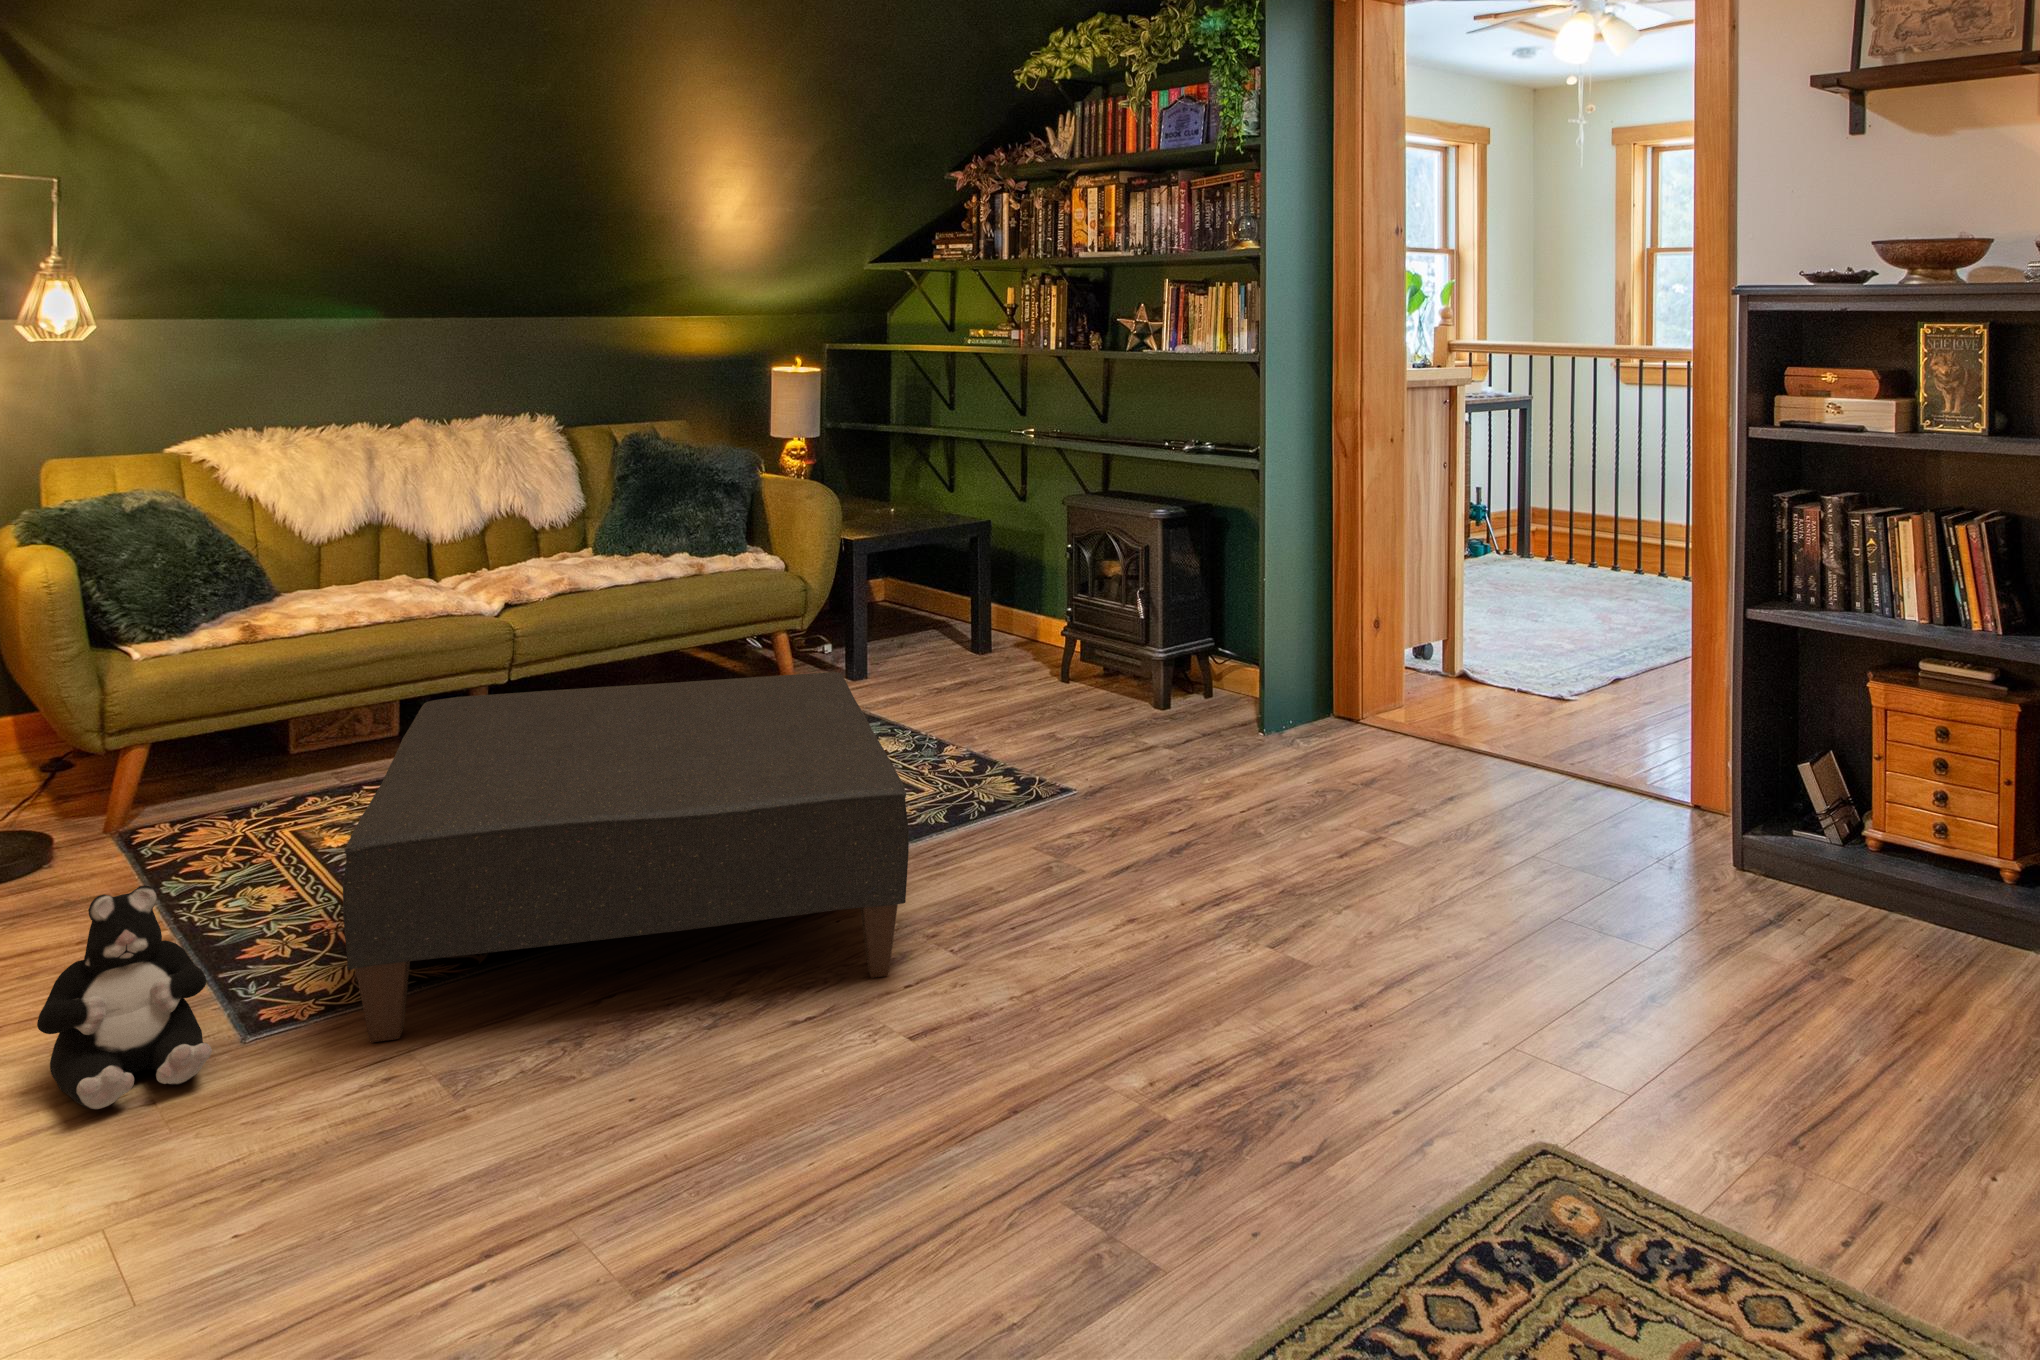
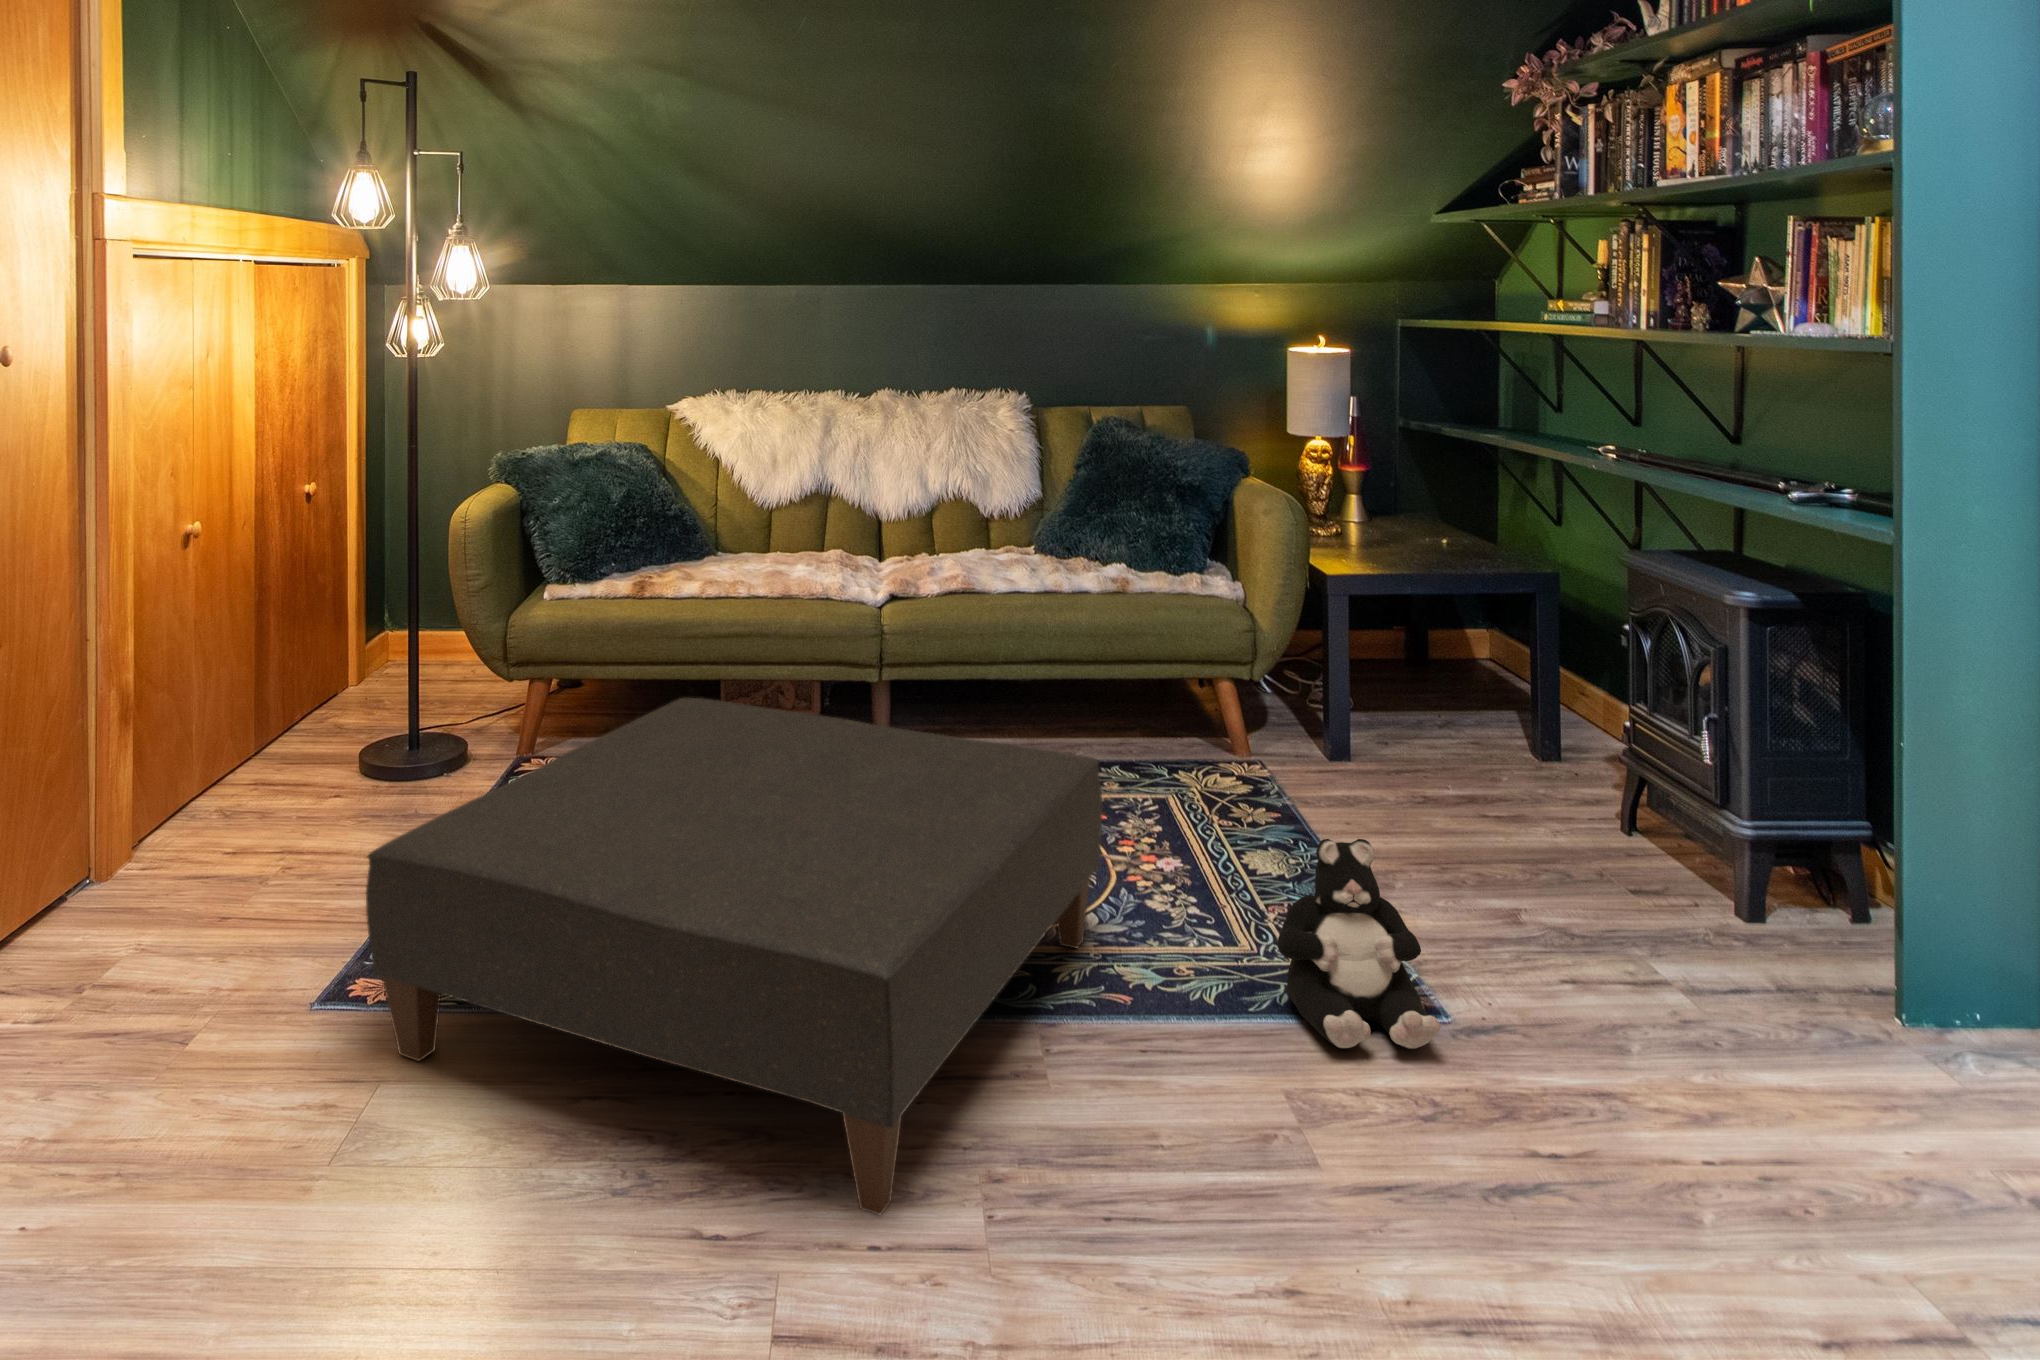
plush toy: present [37,885,212,1109] -> present [1278,839,1440,1049]

